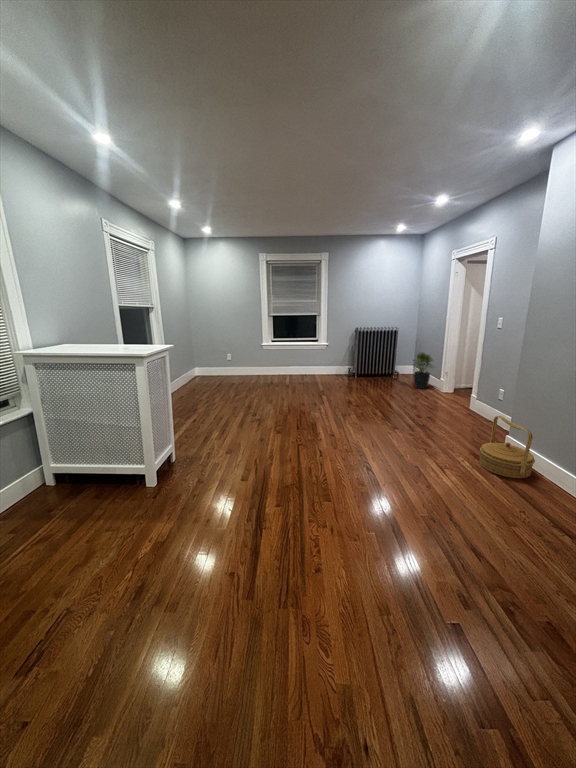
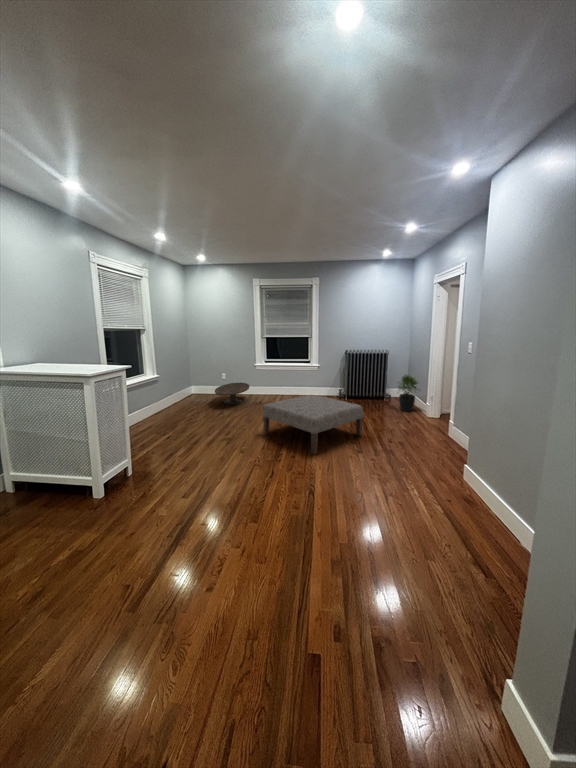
coffee table: none [225,364,259,386] -> present [215,383,249,404]
ottoman: none [291,374,393,433] -> present [263,395,363,454]
woven basket: present [479,416,535,478] -> none [428,443,482,510]

